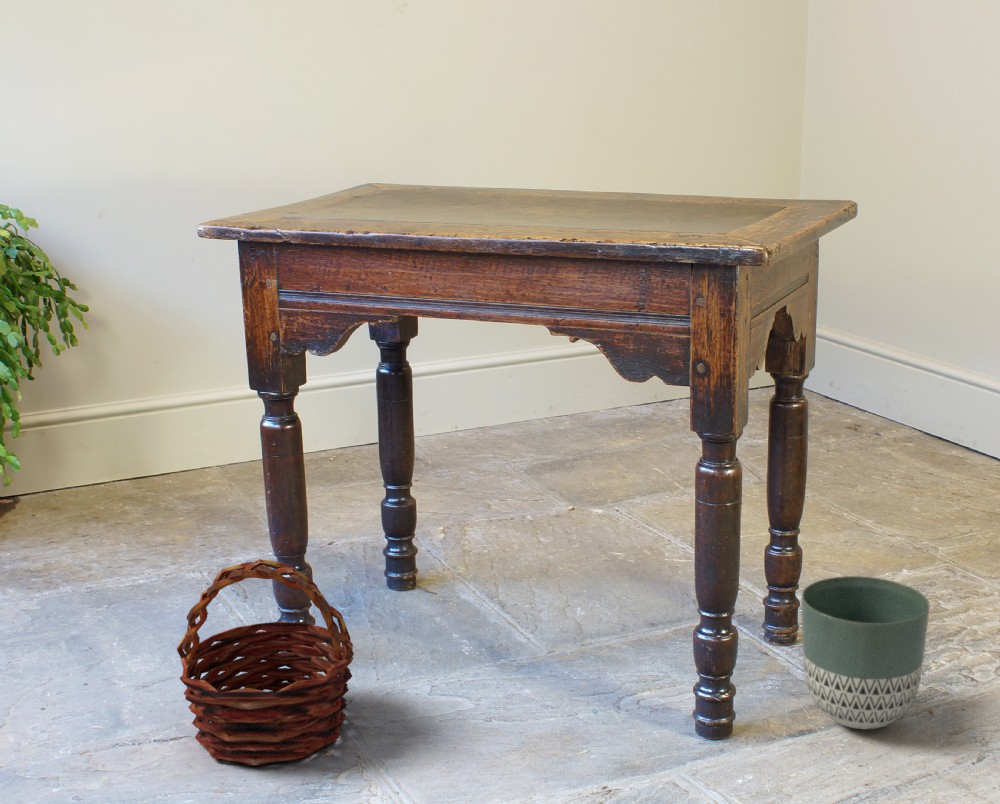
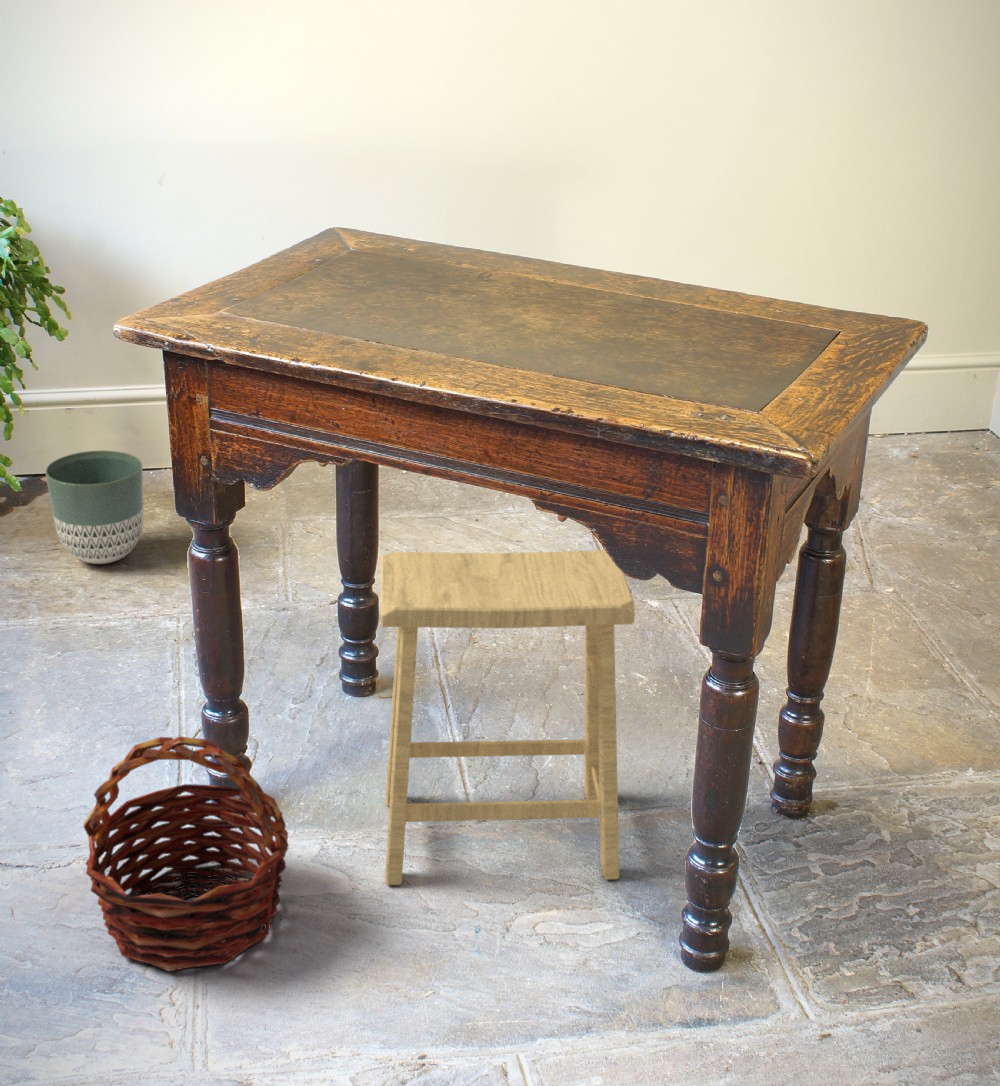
footstool: none [420,408,639,703] -> present [381,550,635,885]
planter: present [802,576,929,729] -> present [46,450,144,564]

